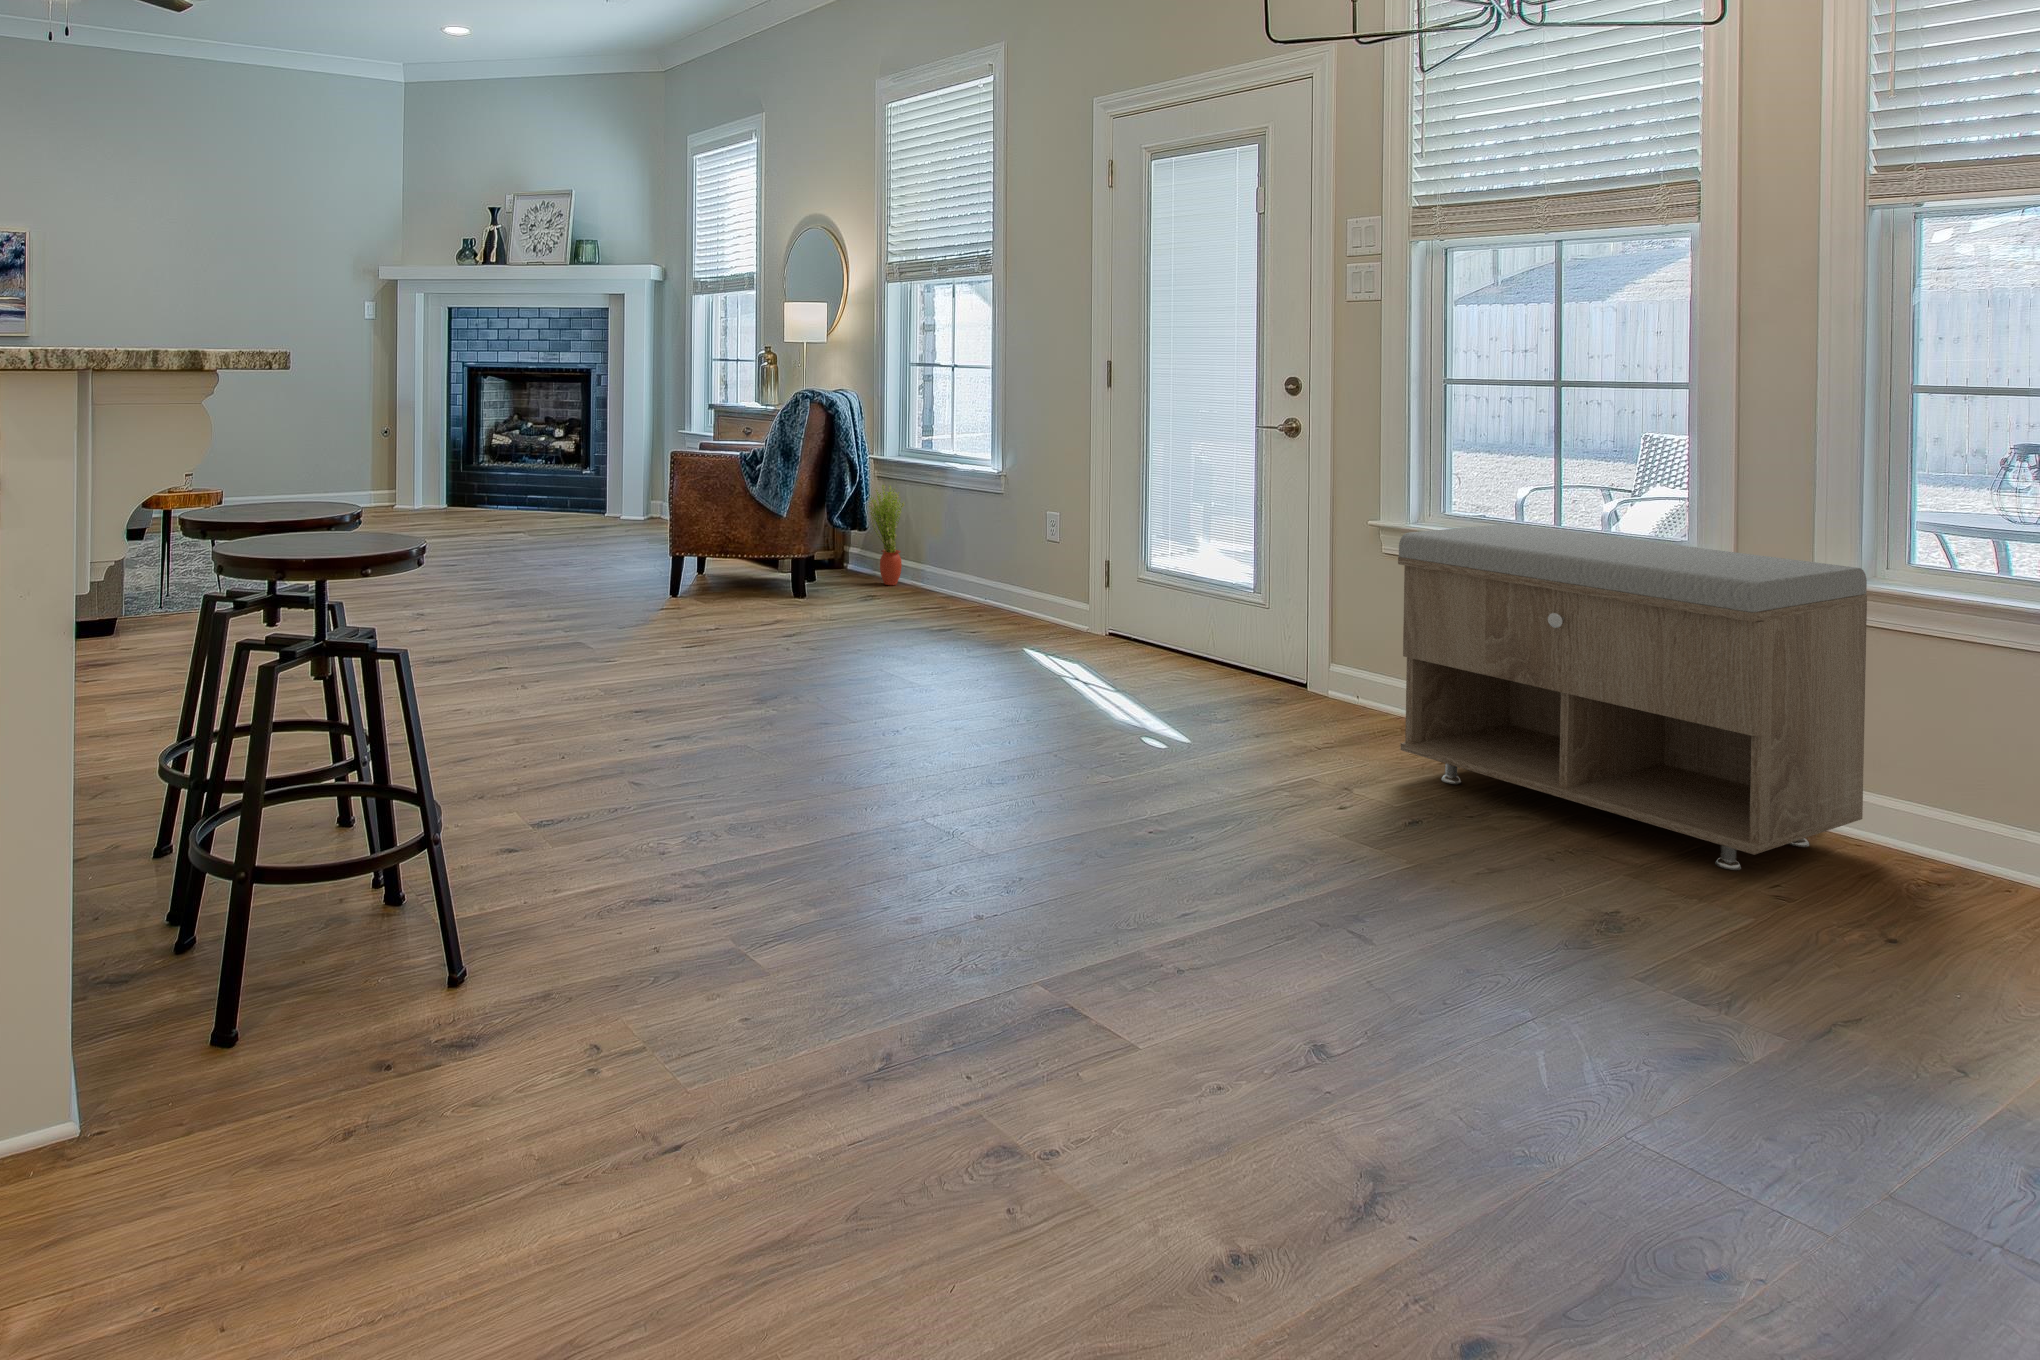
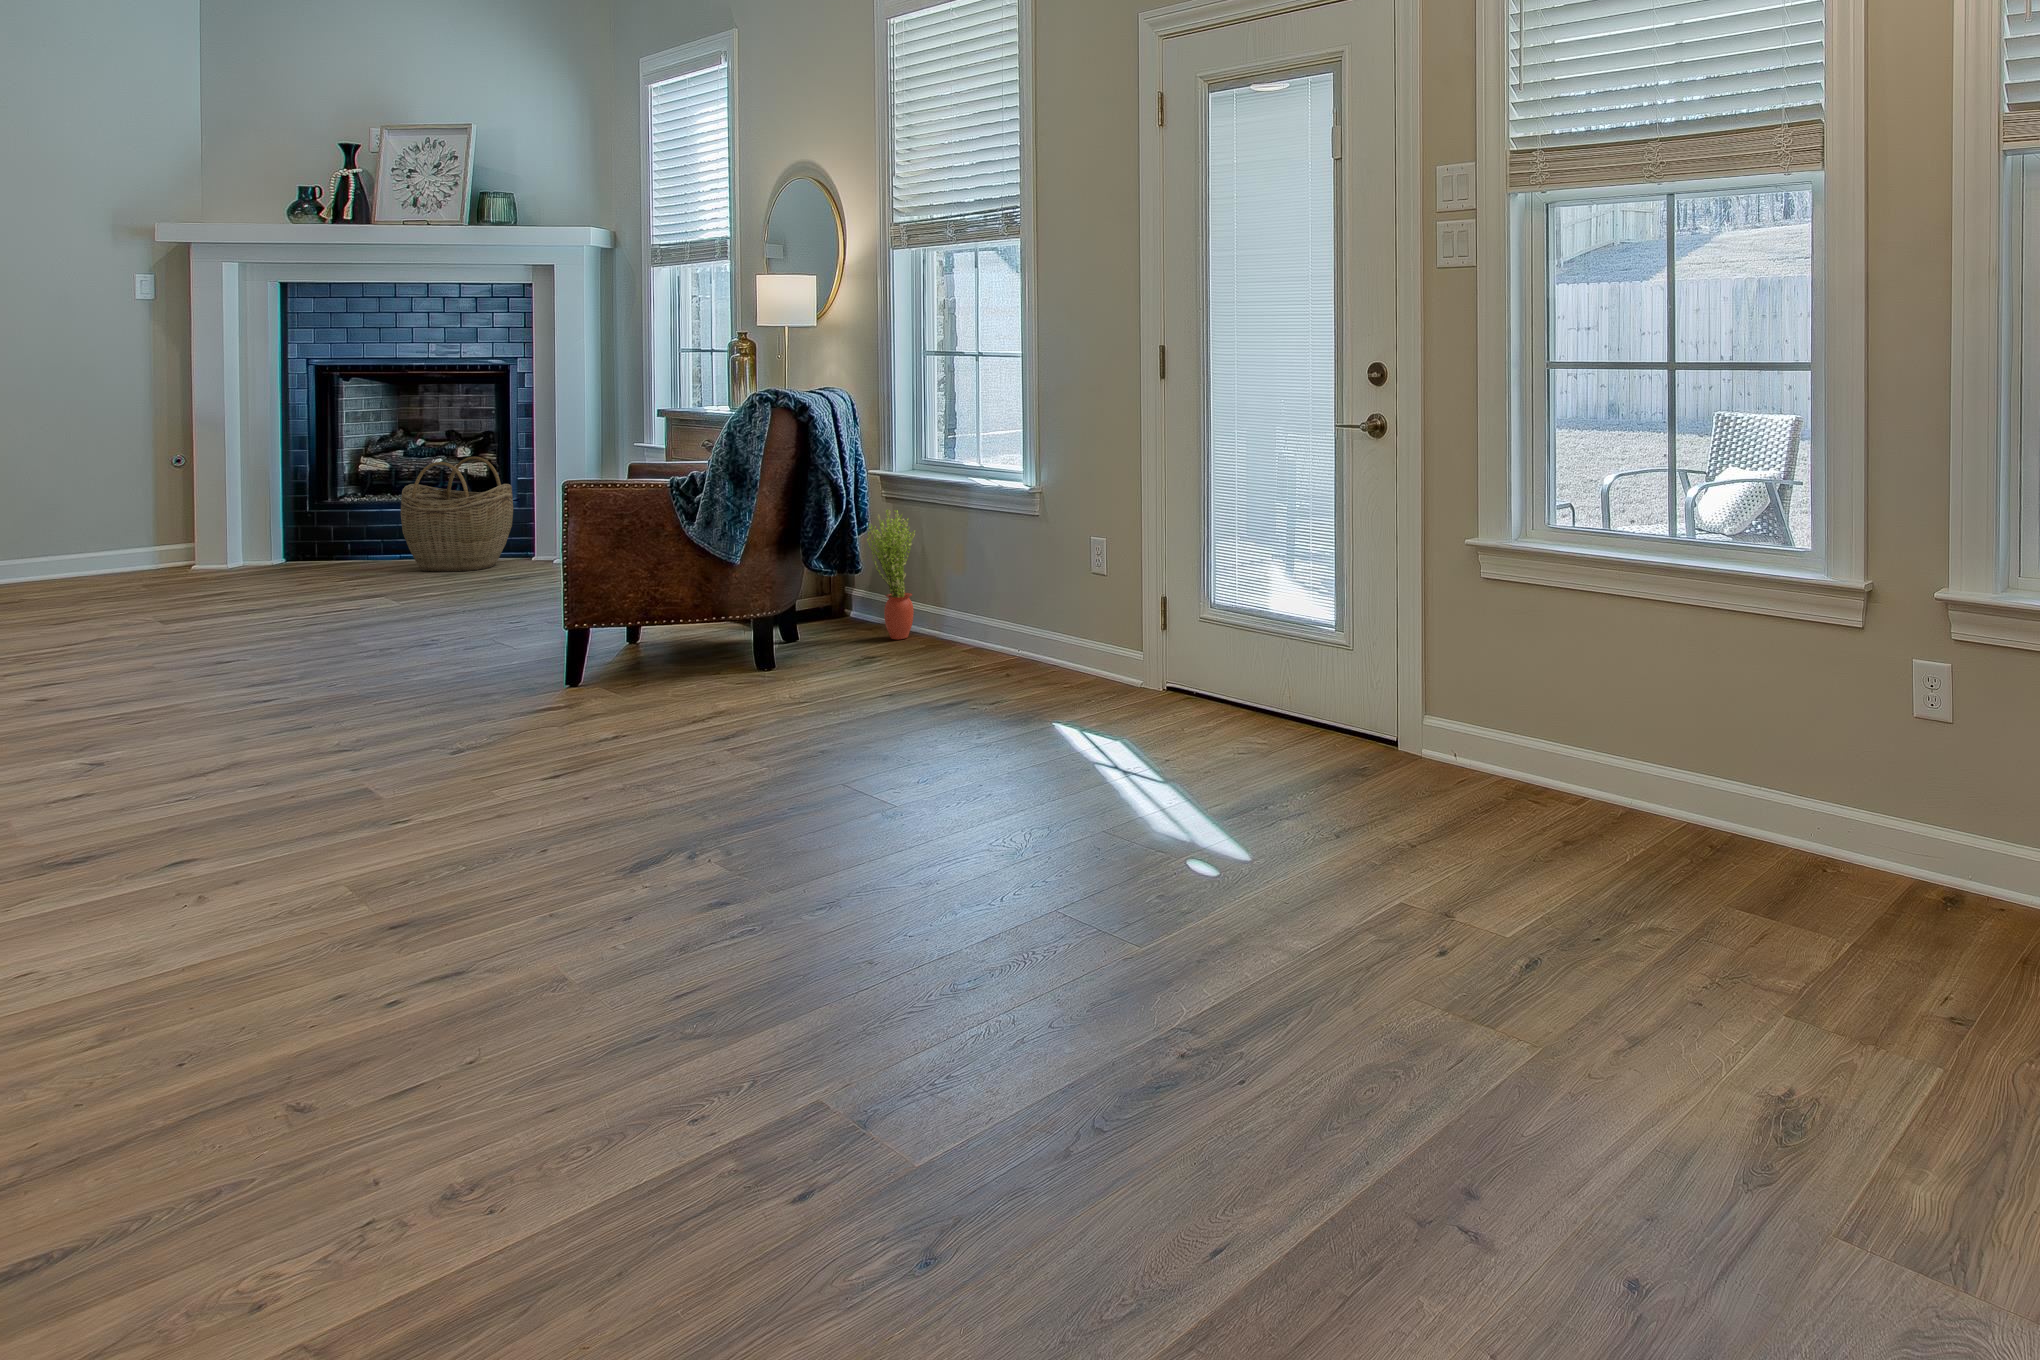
woven basket: none [522,436,595,520] -> present [401,457,513,572]
storage bench: present [1398,524,1867,870] -> none [1499,542,2013,978]

